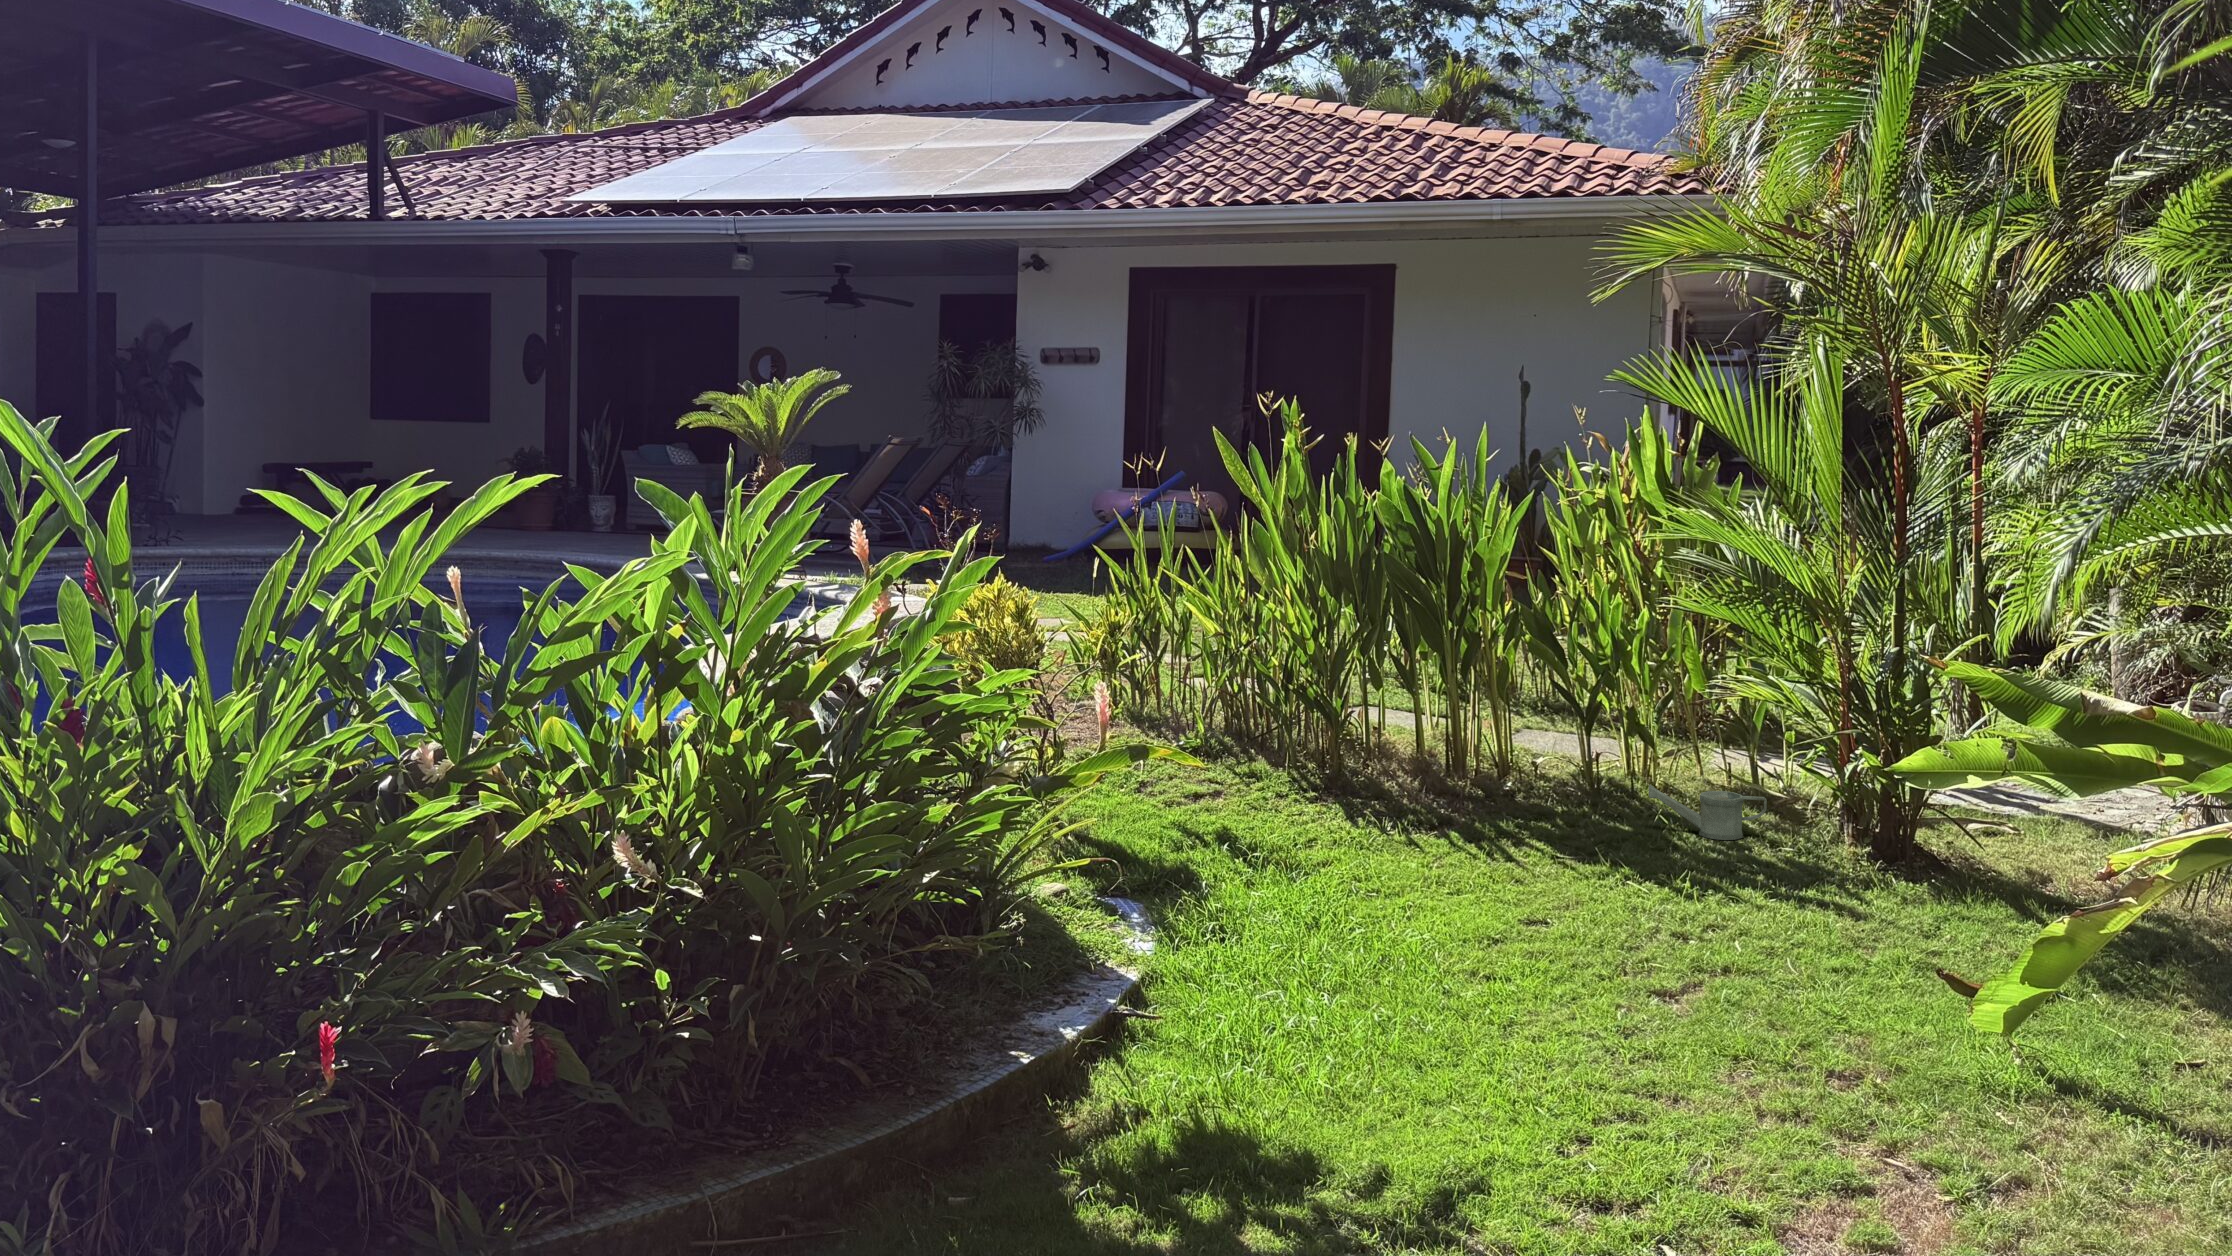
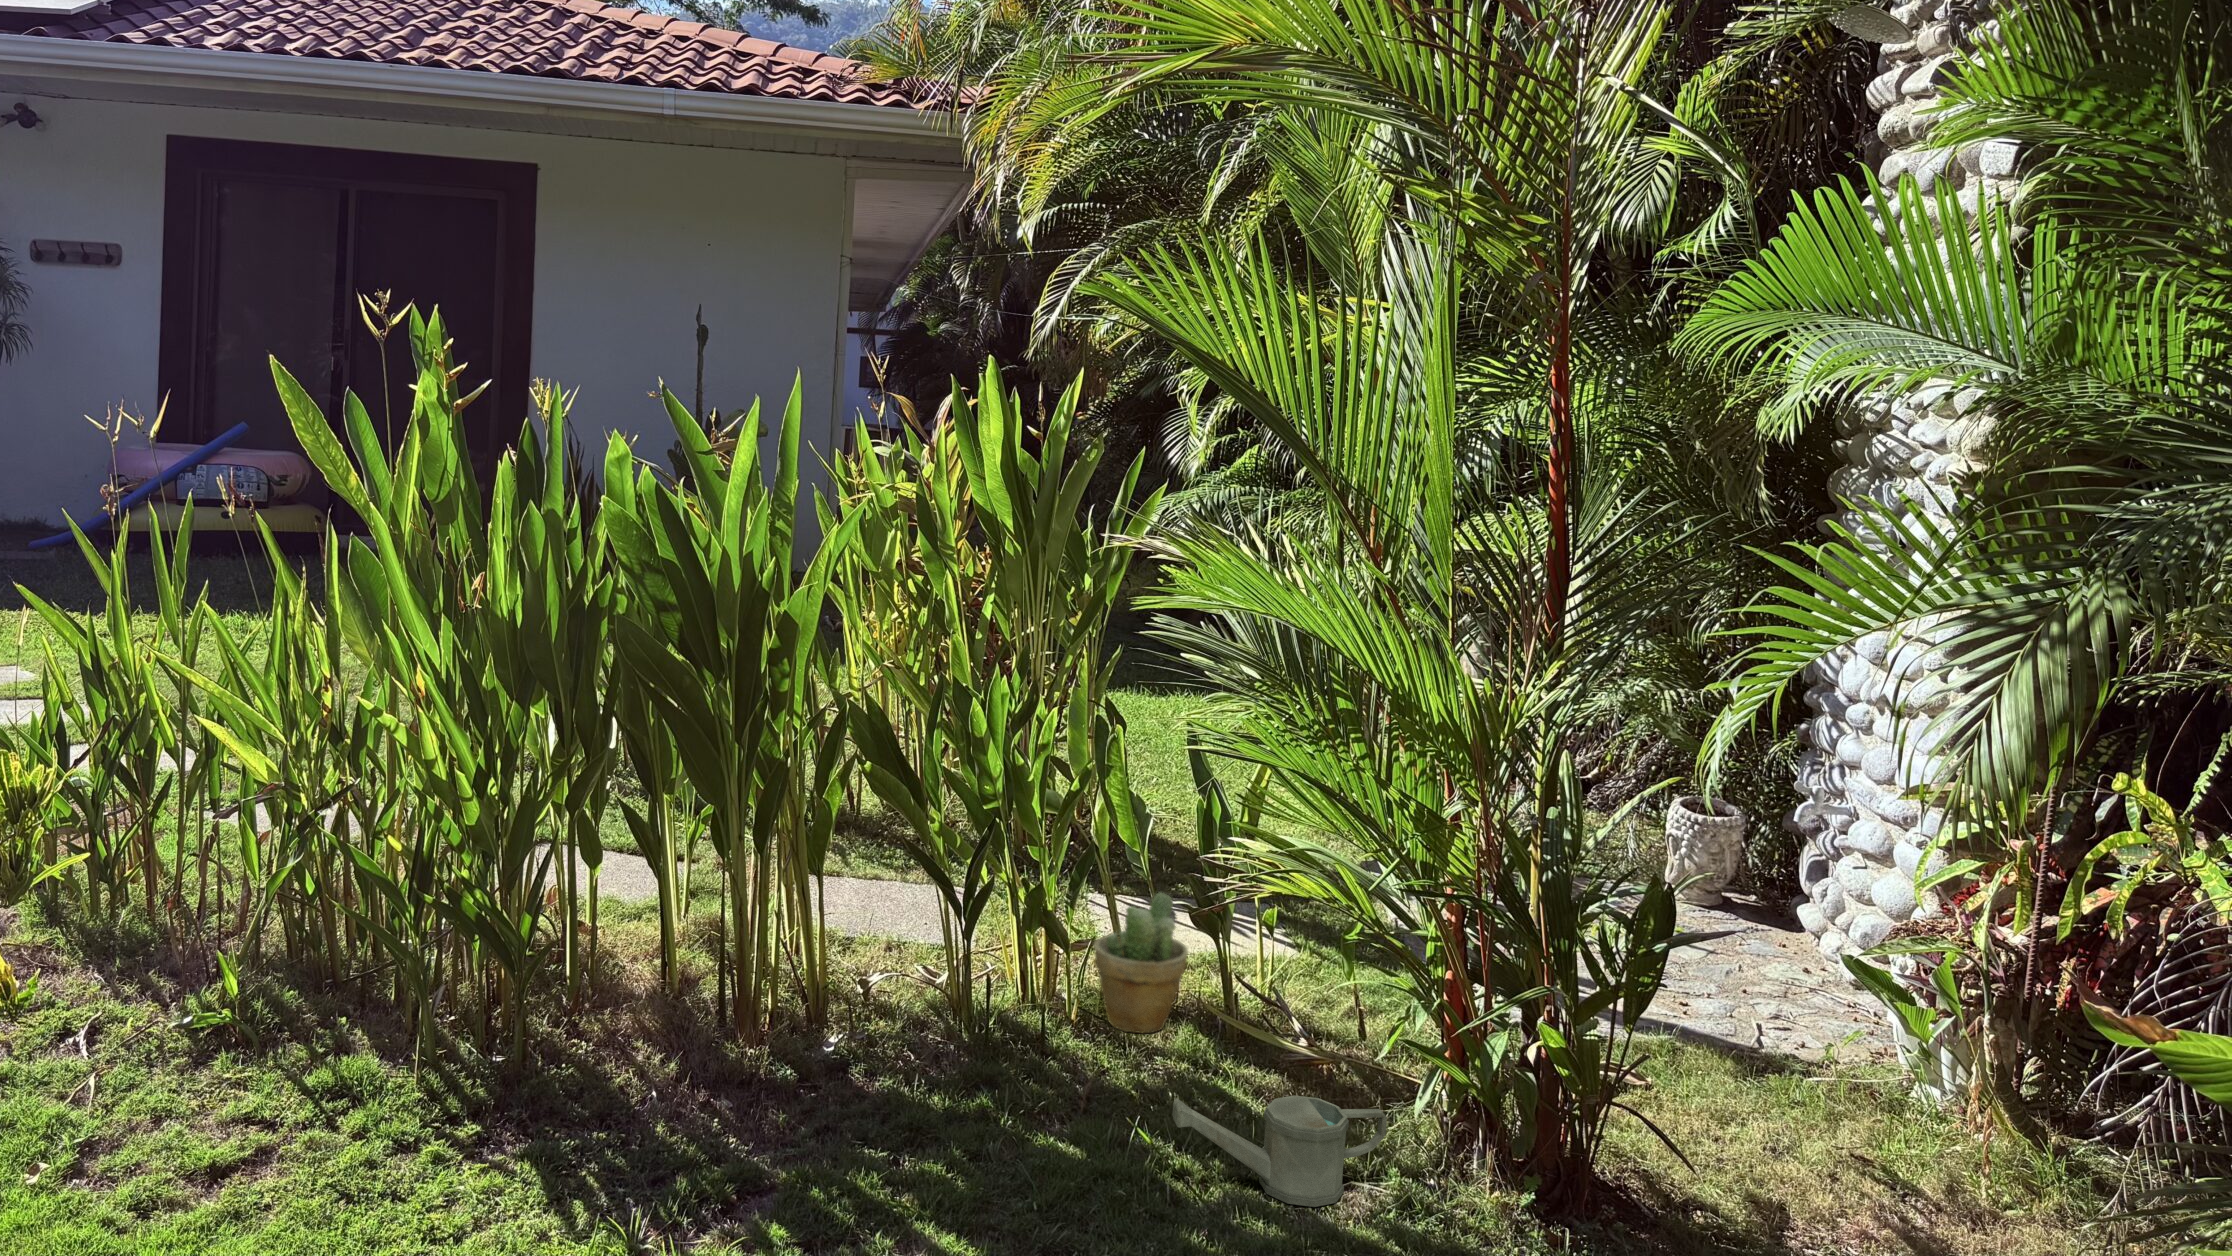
potted plant: none [1653,713,1710,788] -> present [1094,893,1188,1033]

